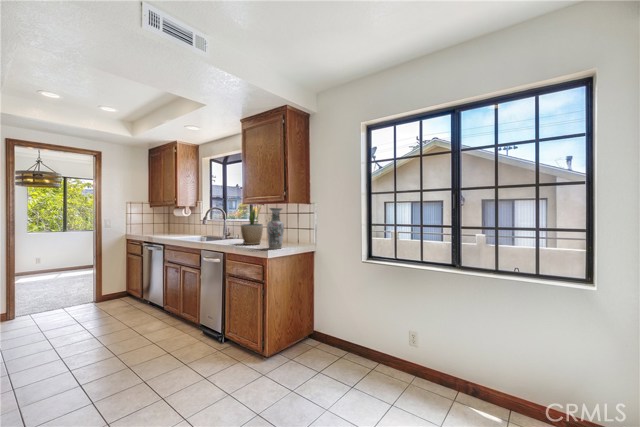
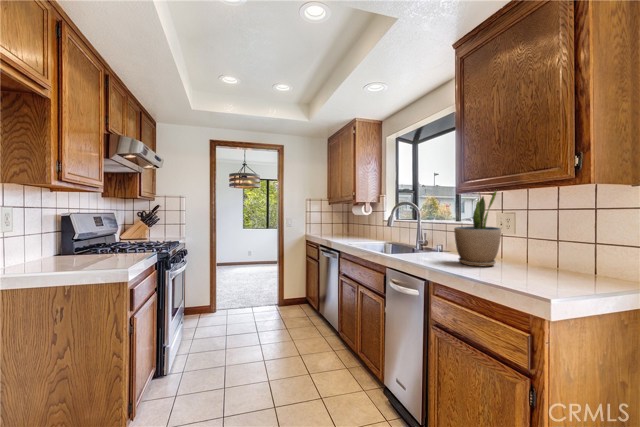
vase: present [267,208,284,249] -> none [529,189,579,289]

